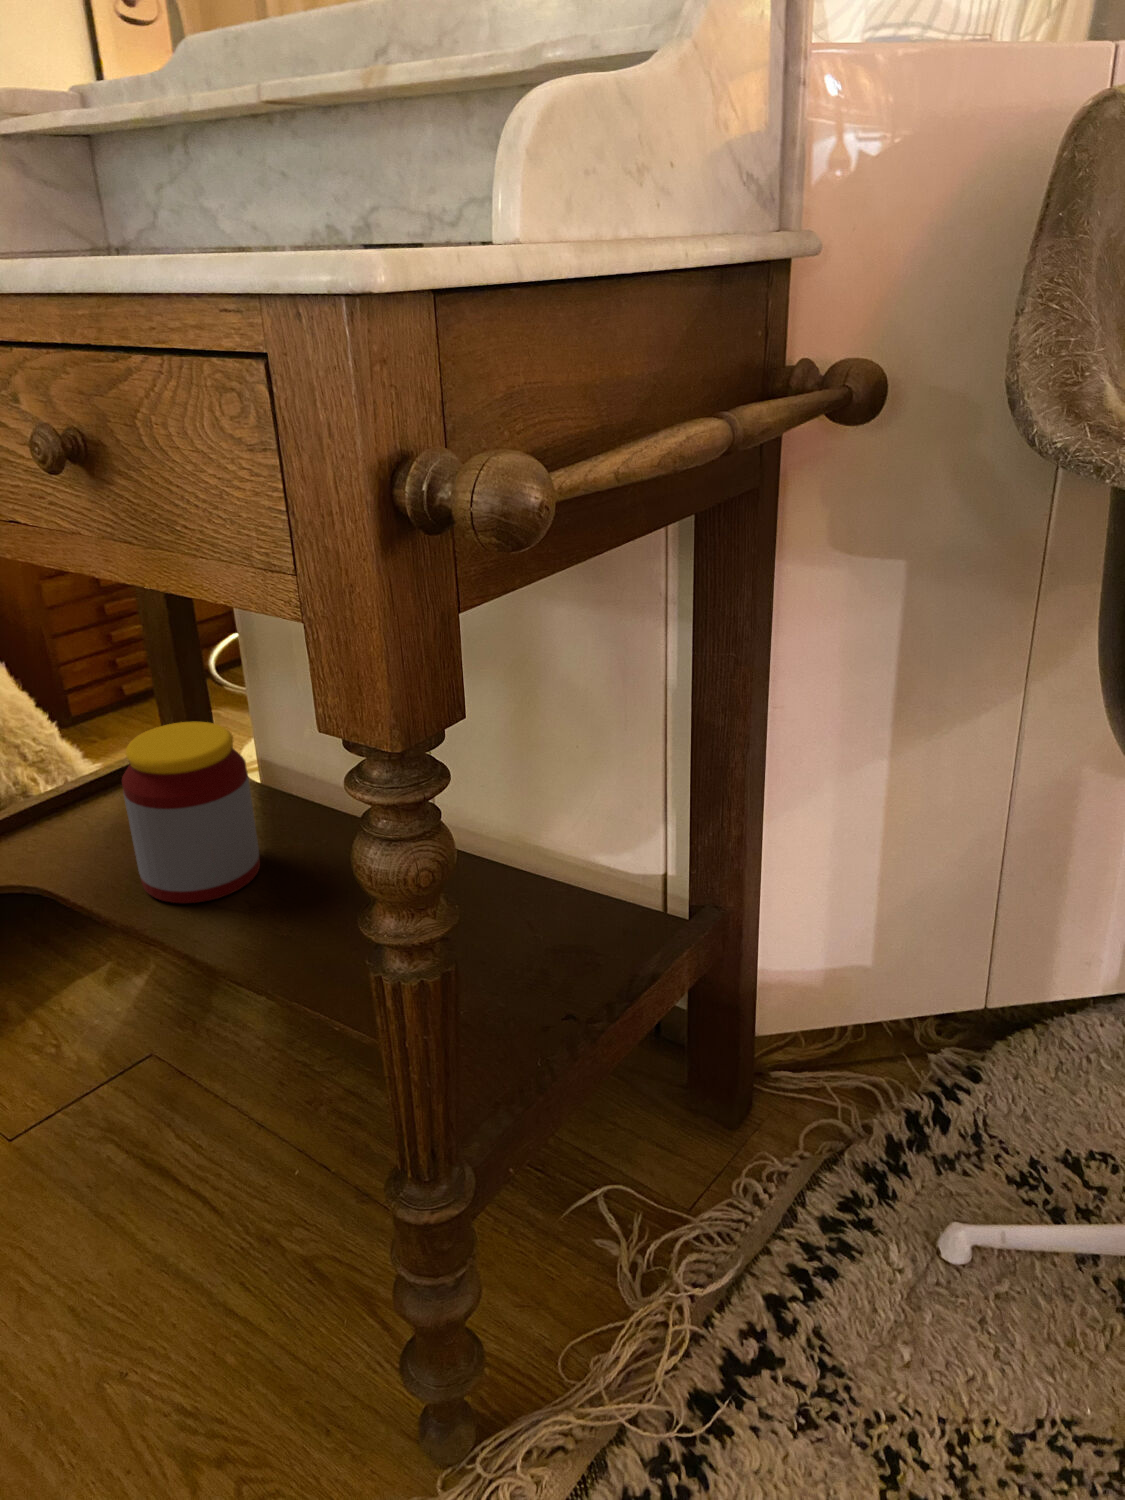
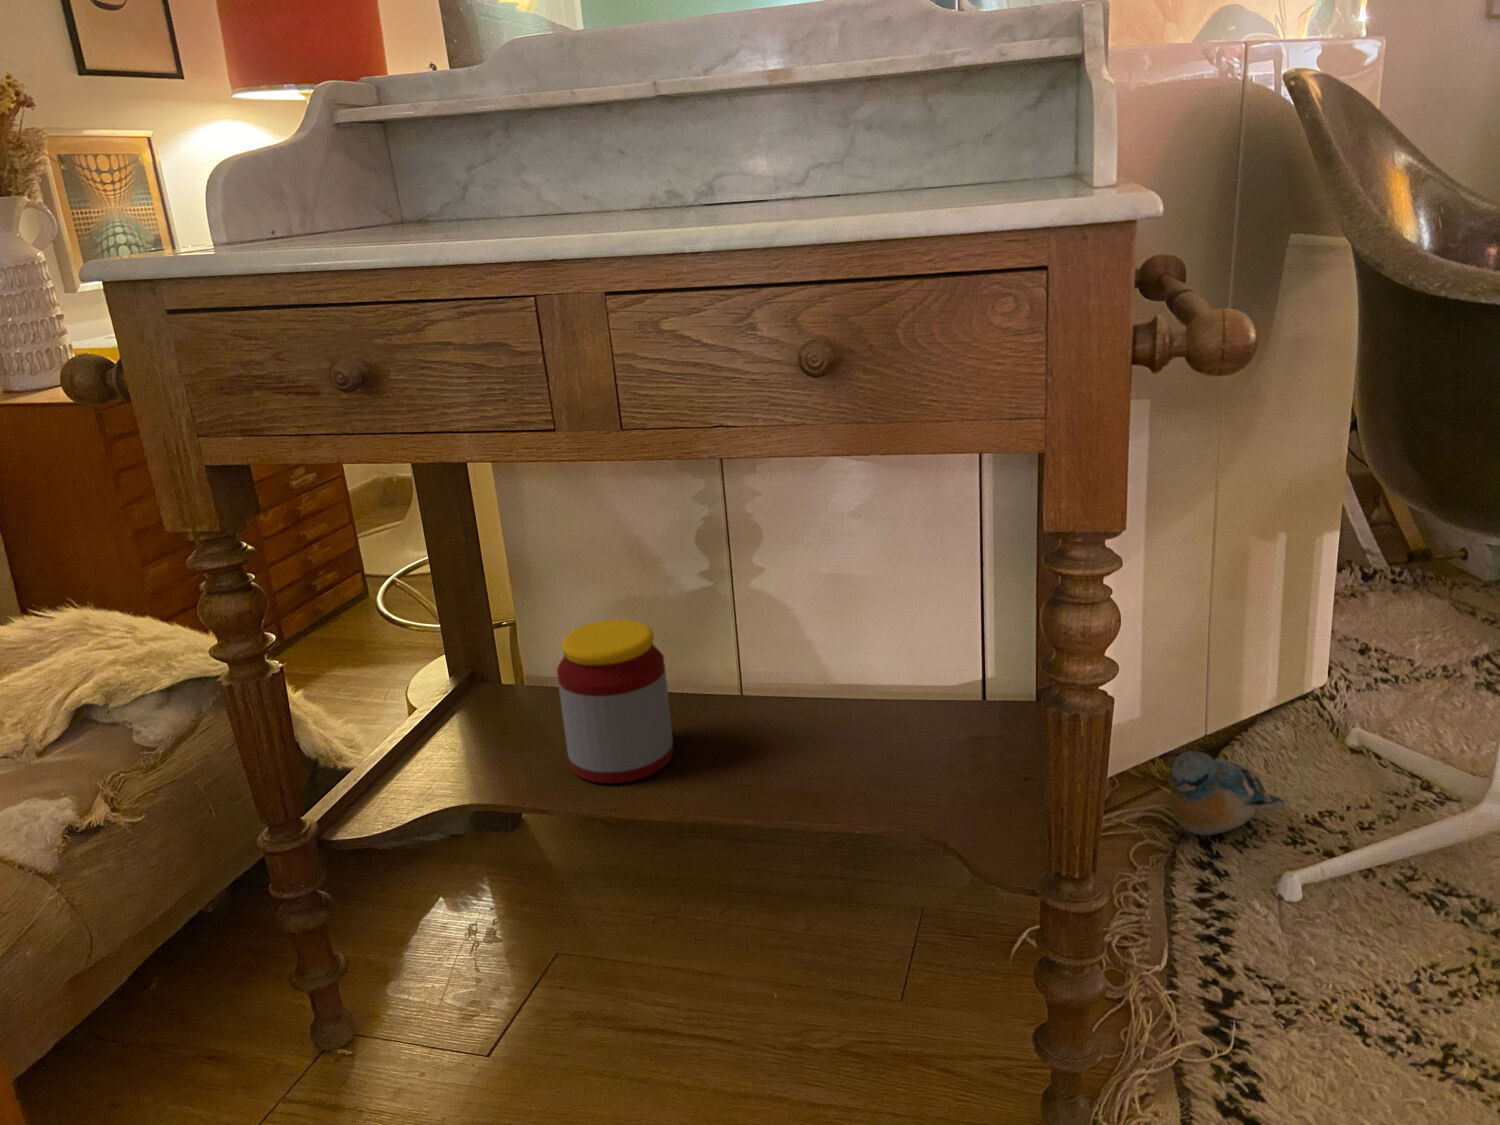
plush toy: none [856,1030,1027,1141] -> present [1169,751,1290,835]

